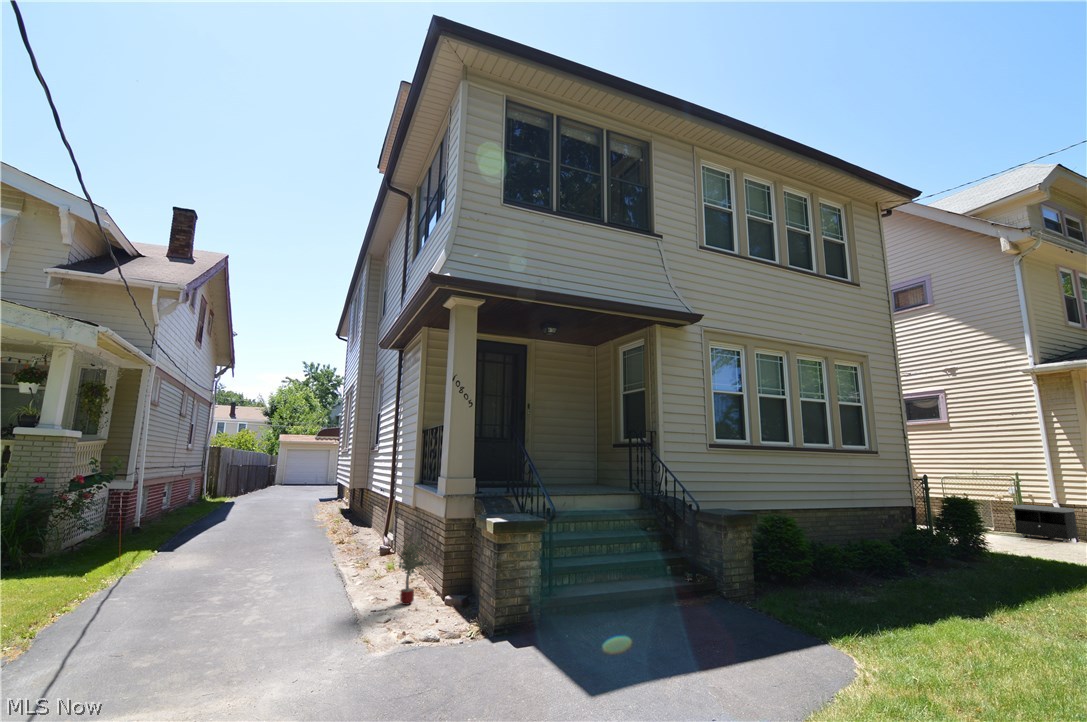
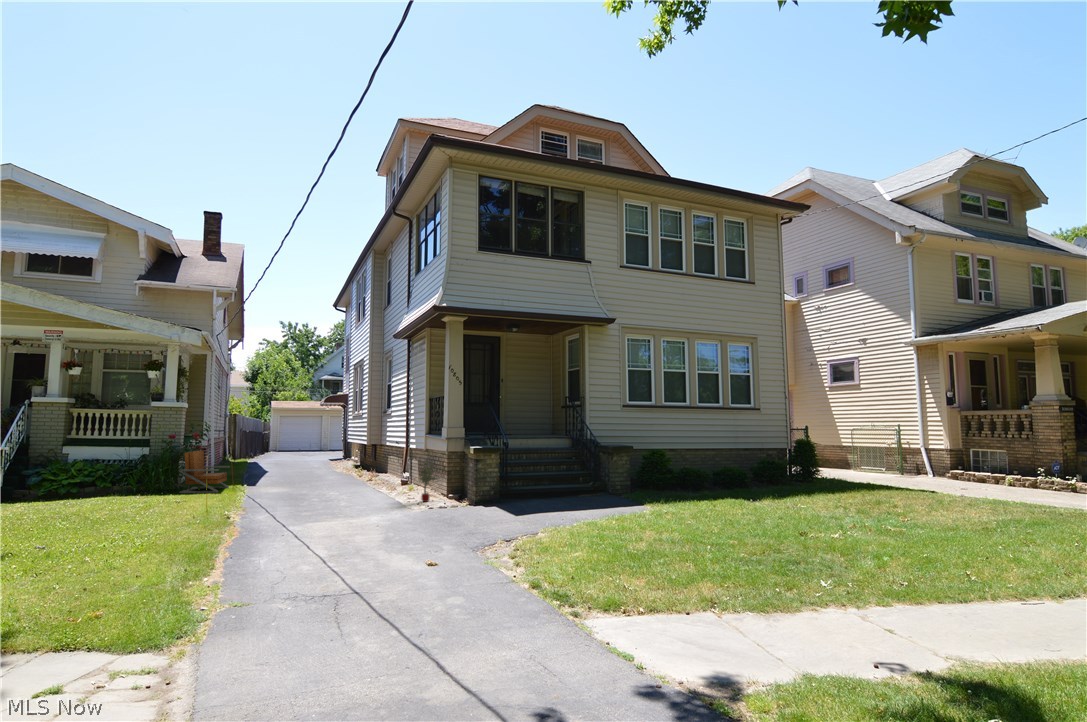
lounge chair: none [29,502,131,572] -> present [179,451,229,493]
storage bench: present [1013,505,1078,542] -> none [892,449,935,476]

